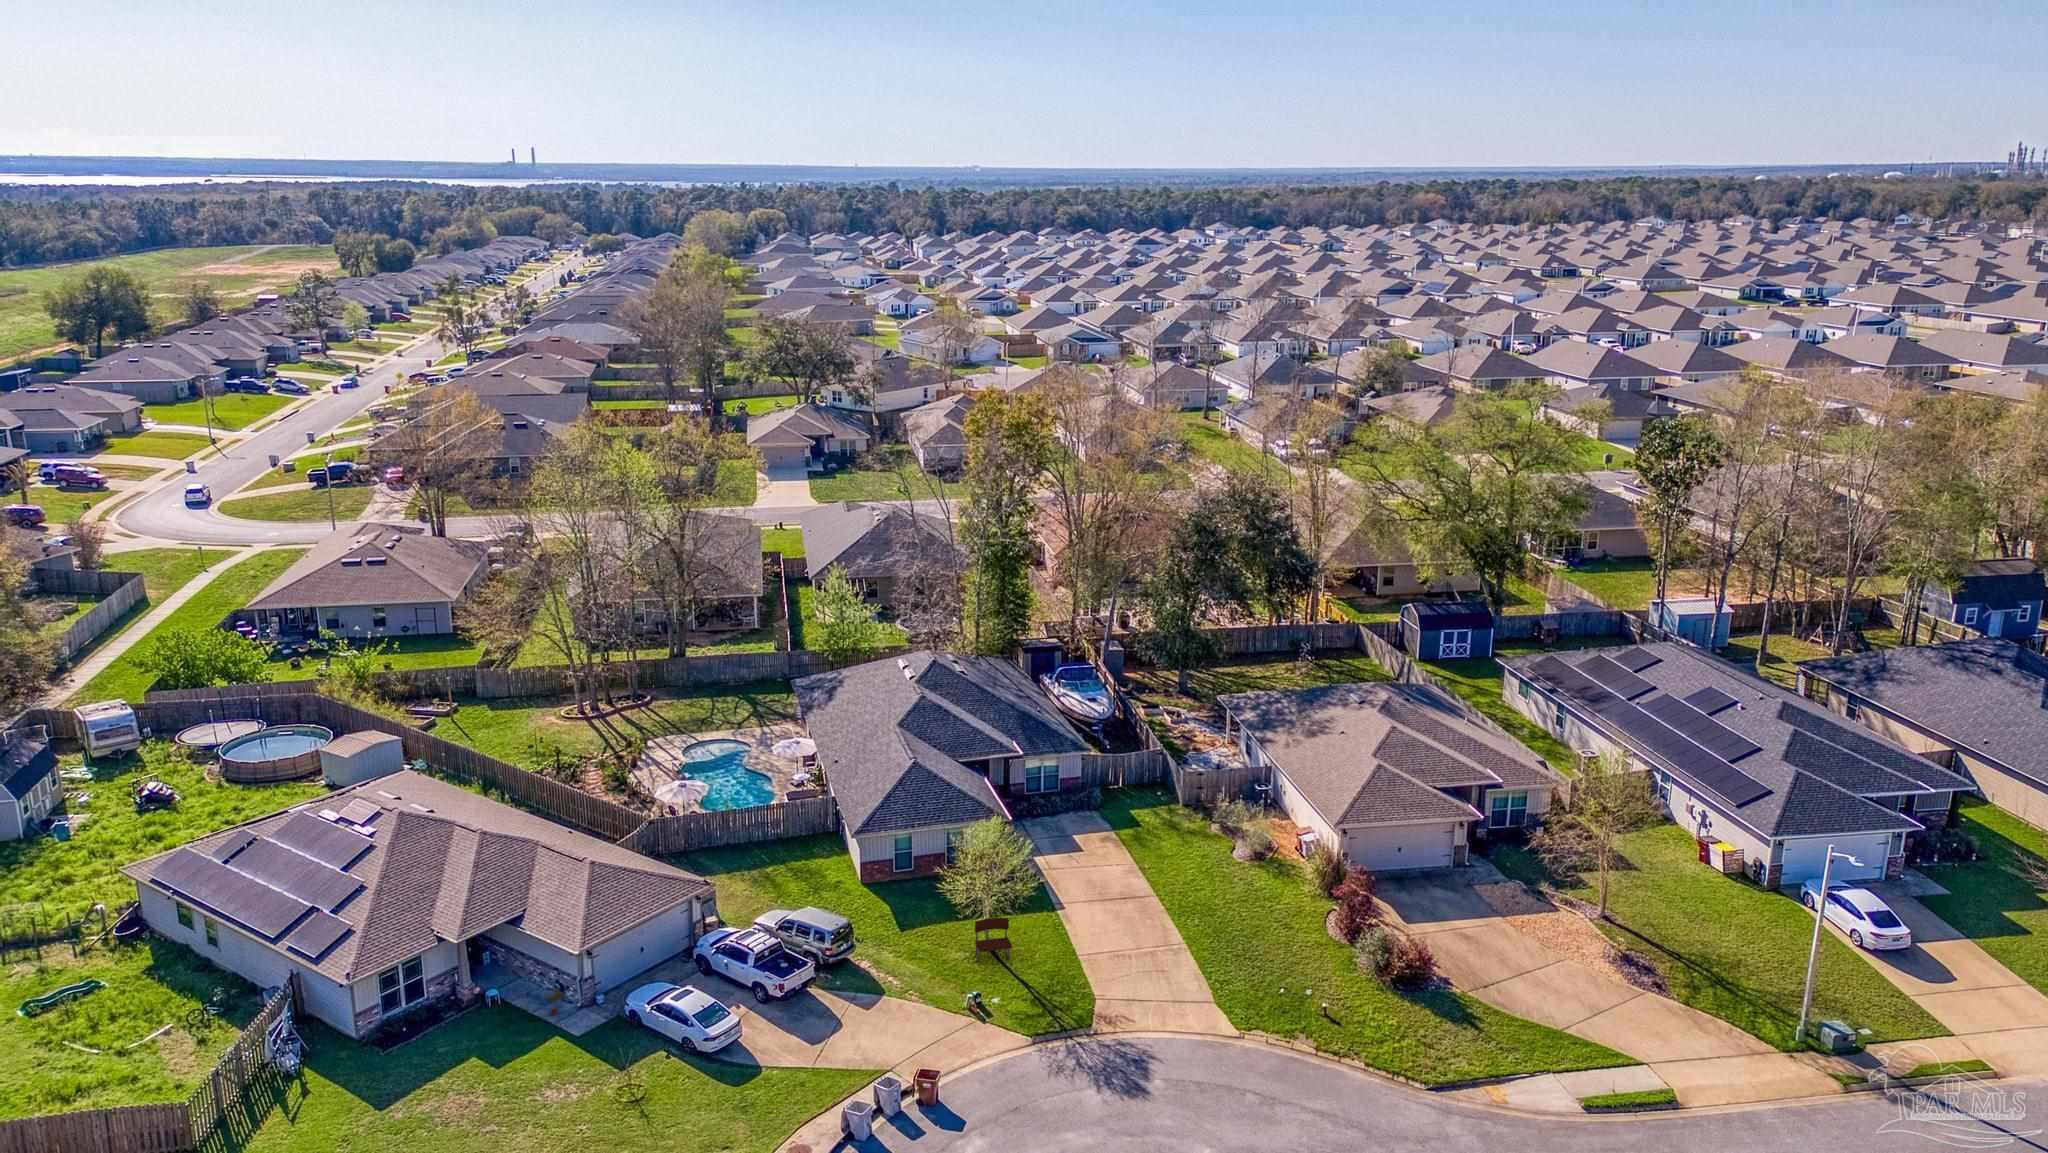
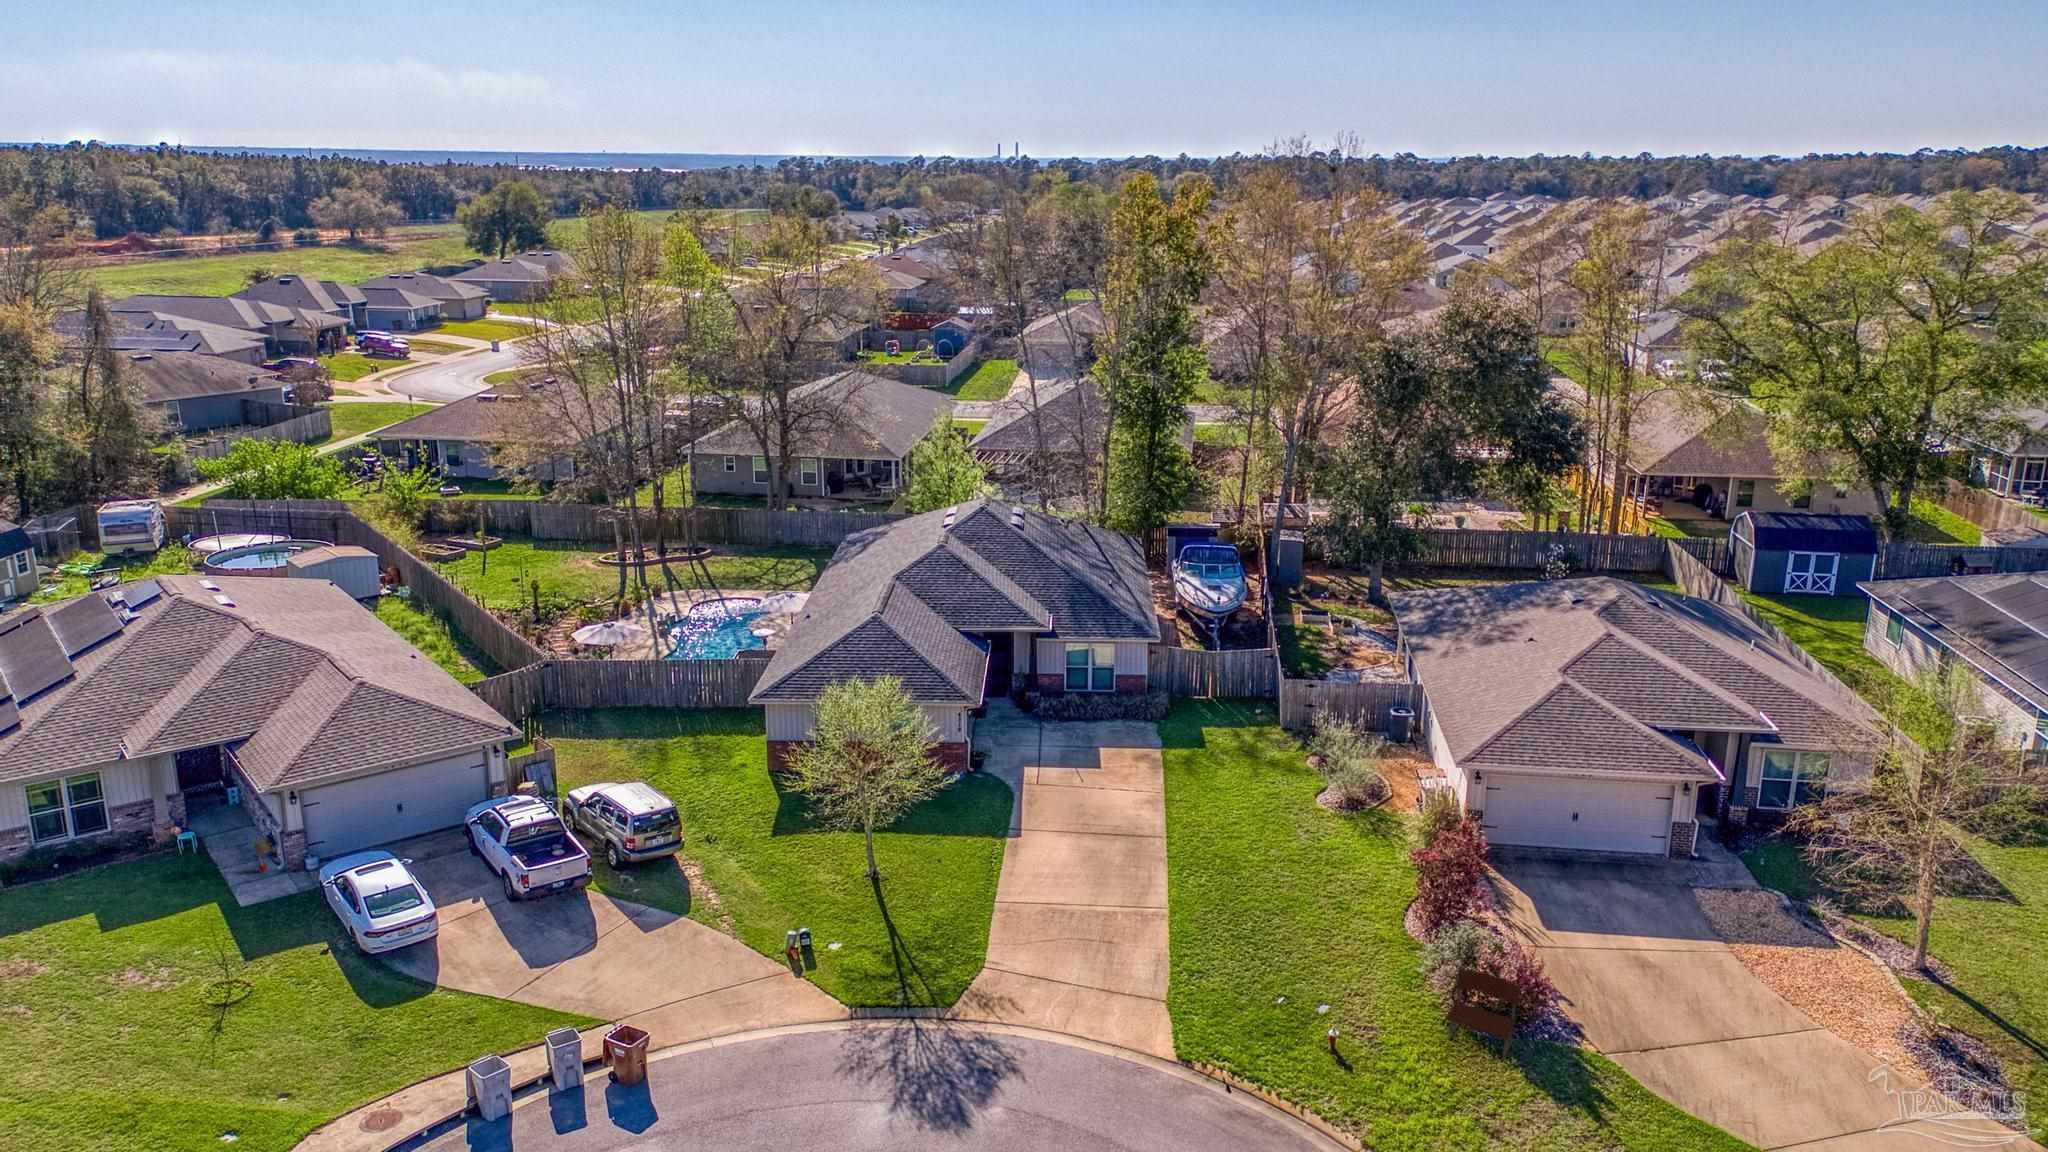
bench: present [975,918,1012,963] -> present [1446,968,1521,1057]

